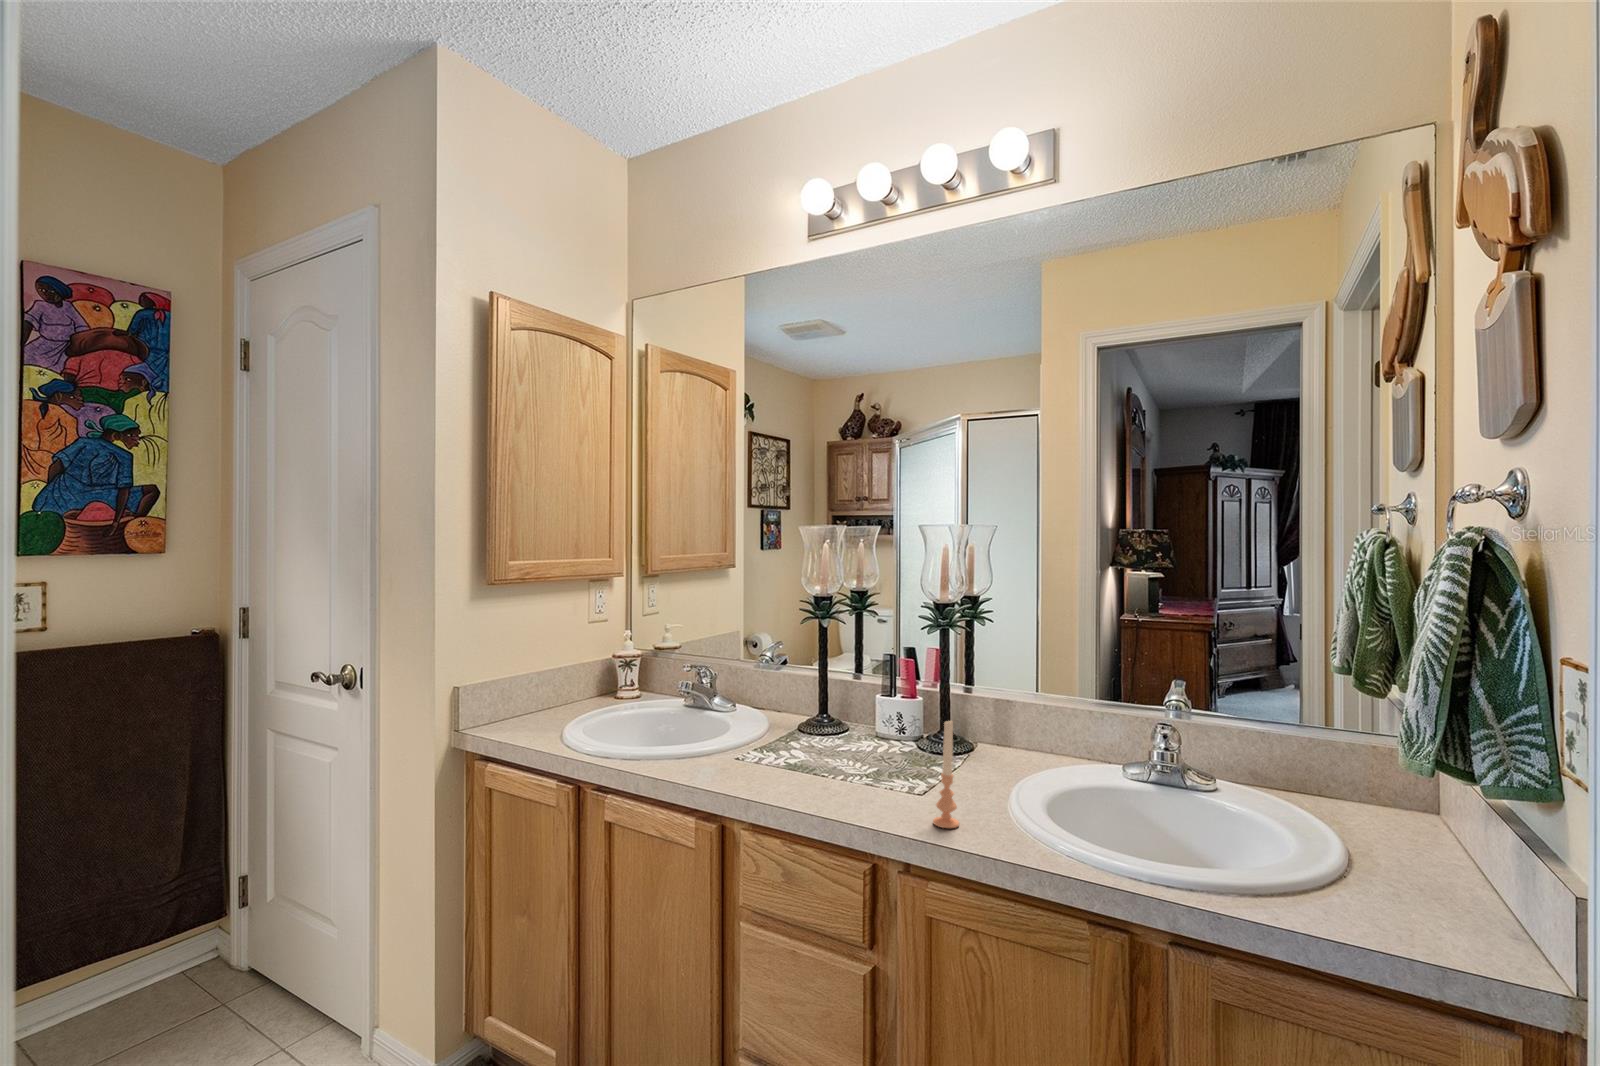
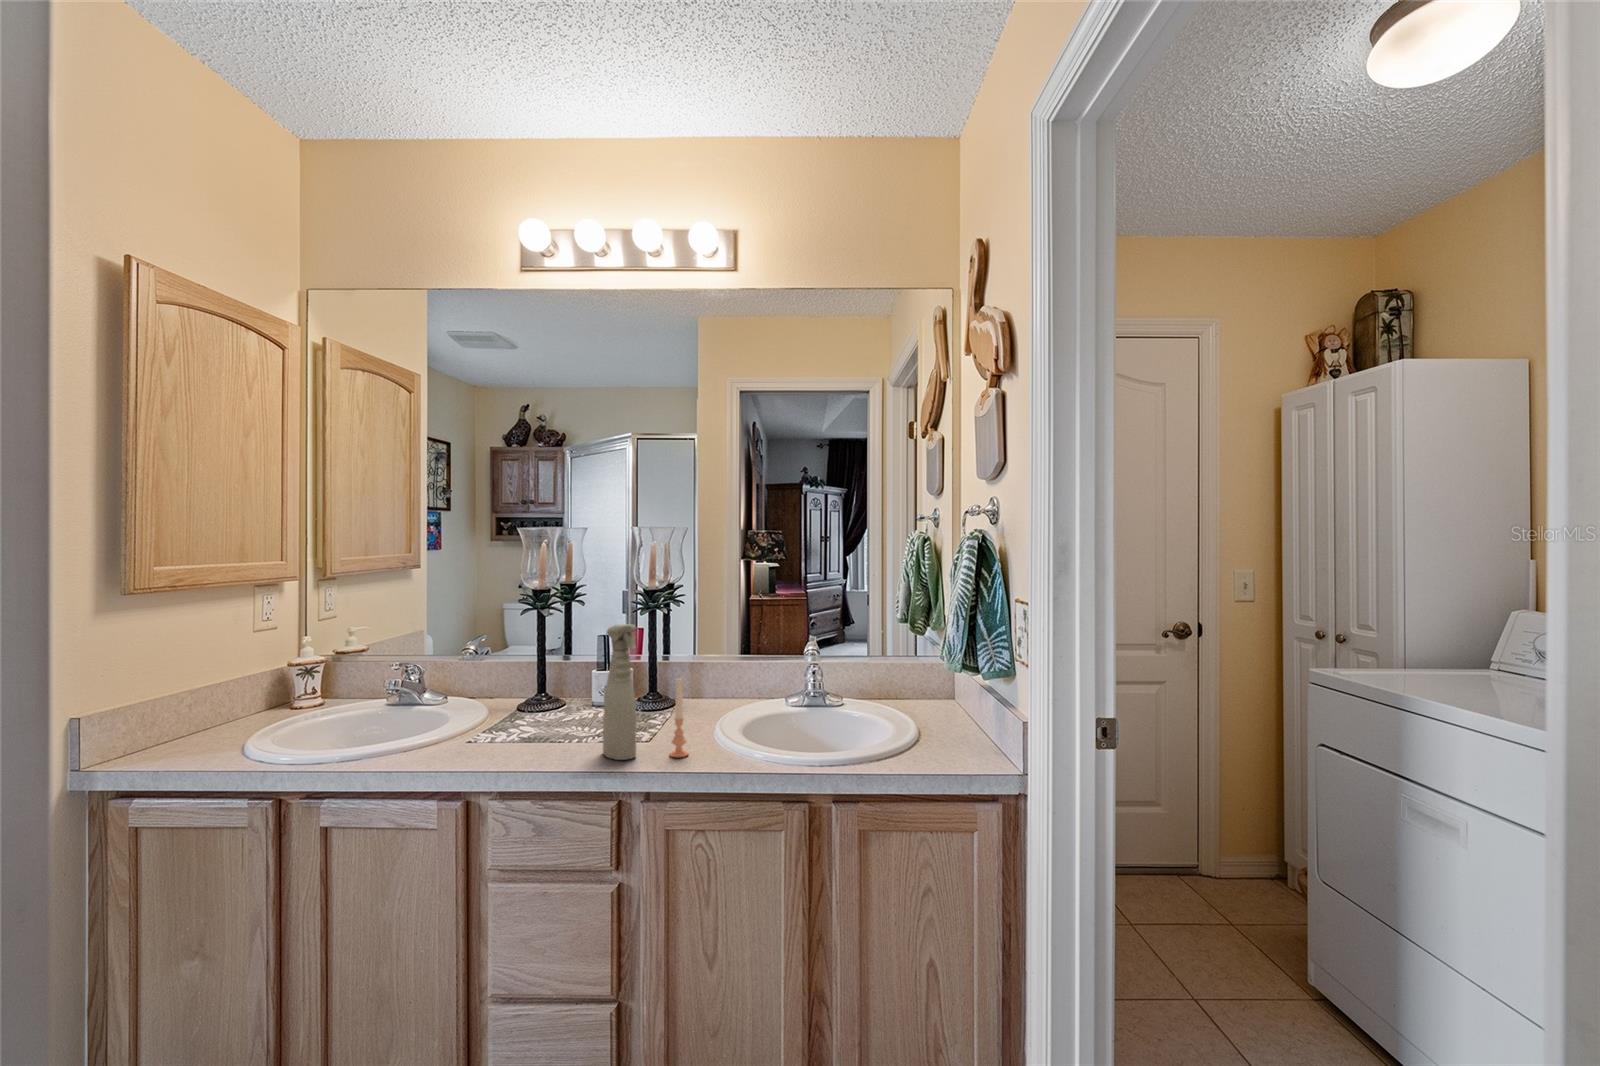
spray bottle: none [854,642,893,818] -> present [603,624,636,760]

